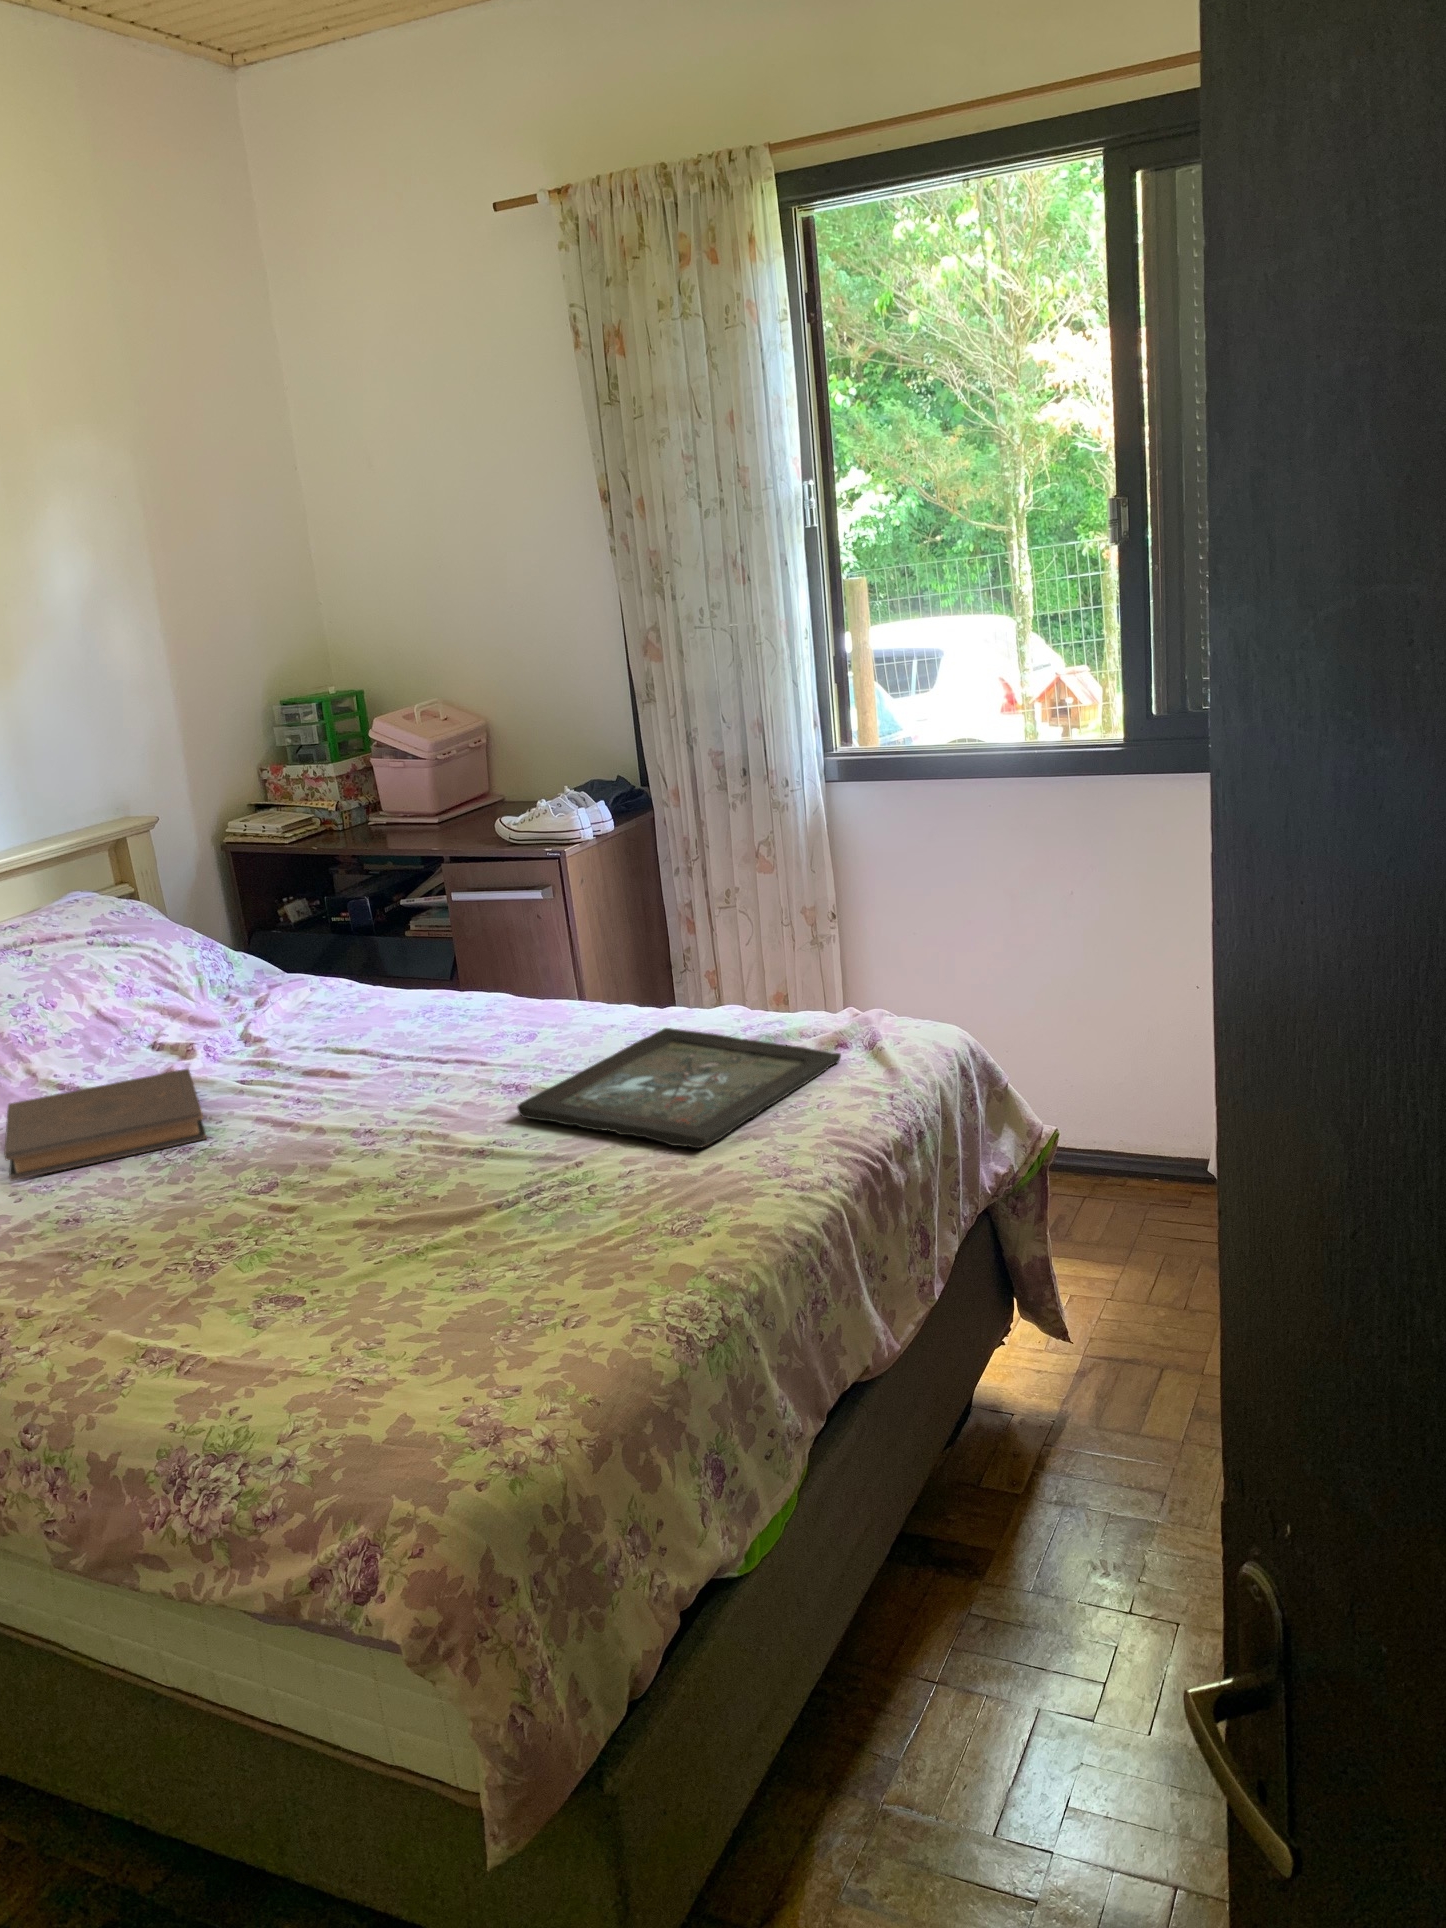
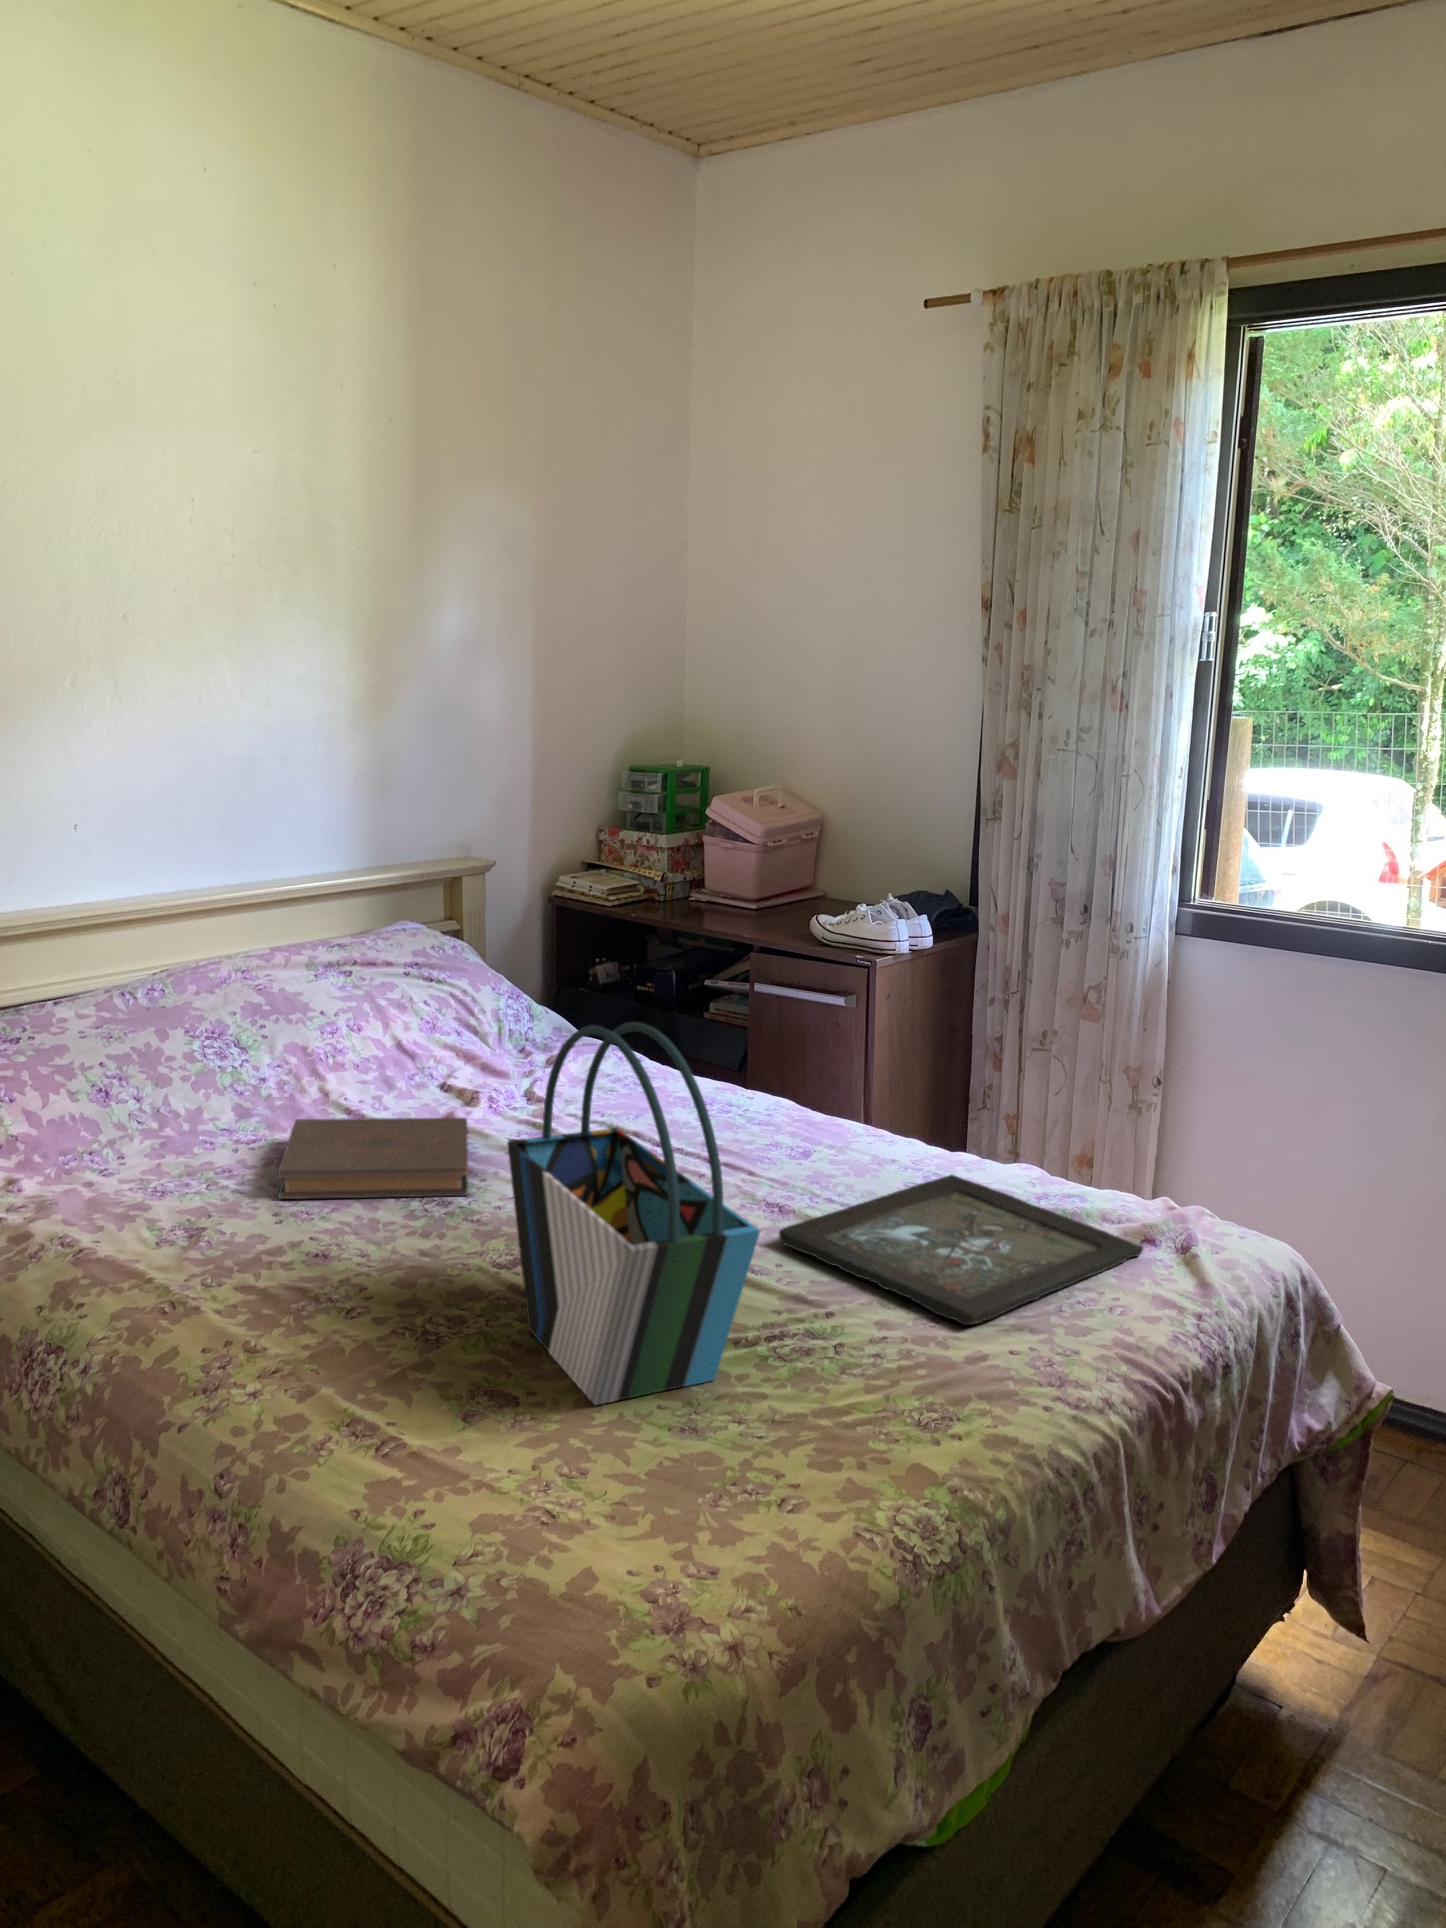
tote bag: none [243,931,503,1286] -> present [507,1022,760,1405]

